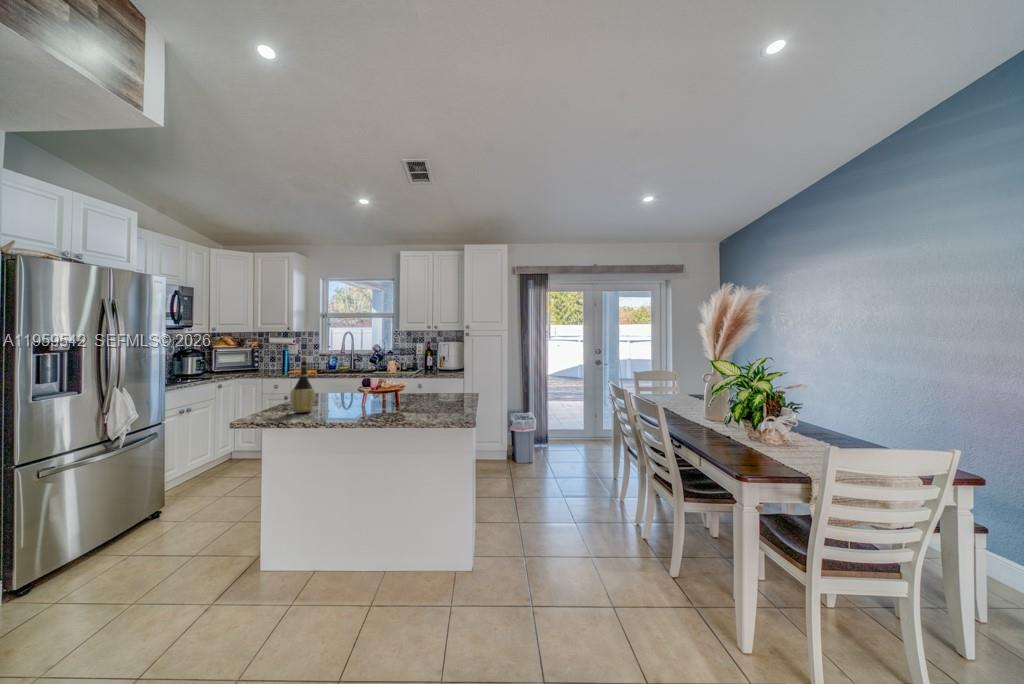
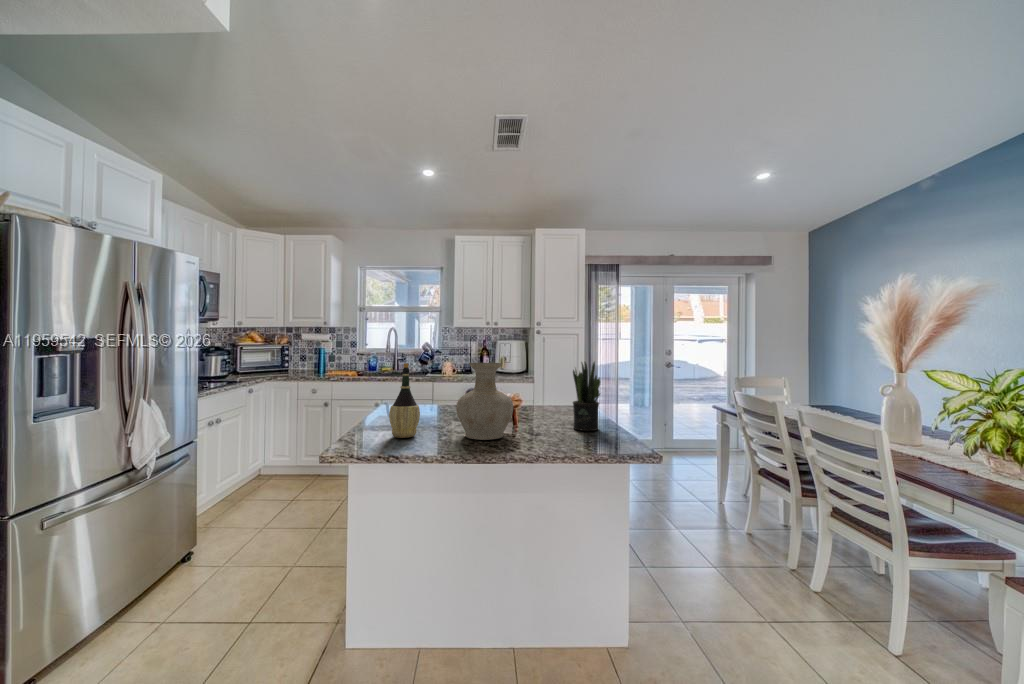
potted plant: none [436,356,458,408] -> present [573,362,601,431]
vase: none [340,357,385,413] -> present [456,363,513,440]

